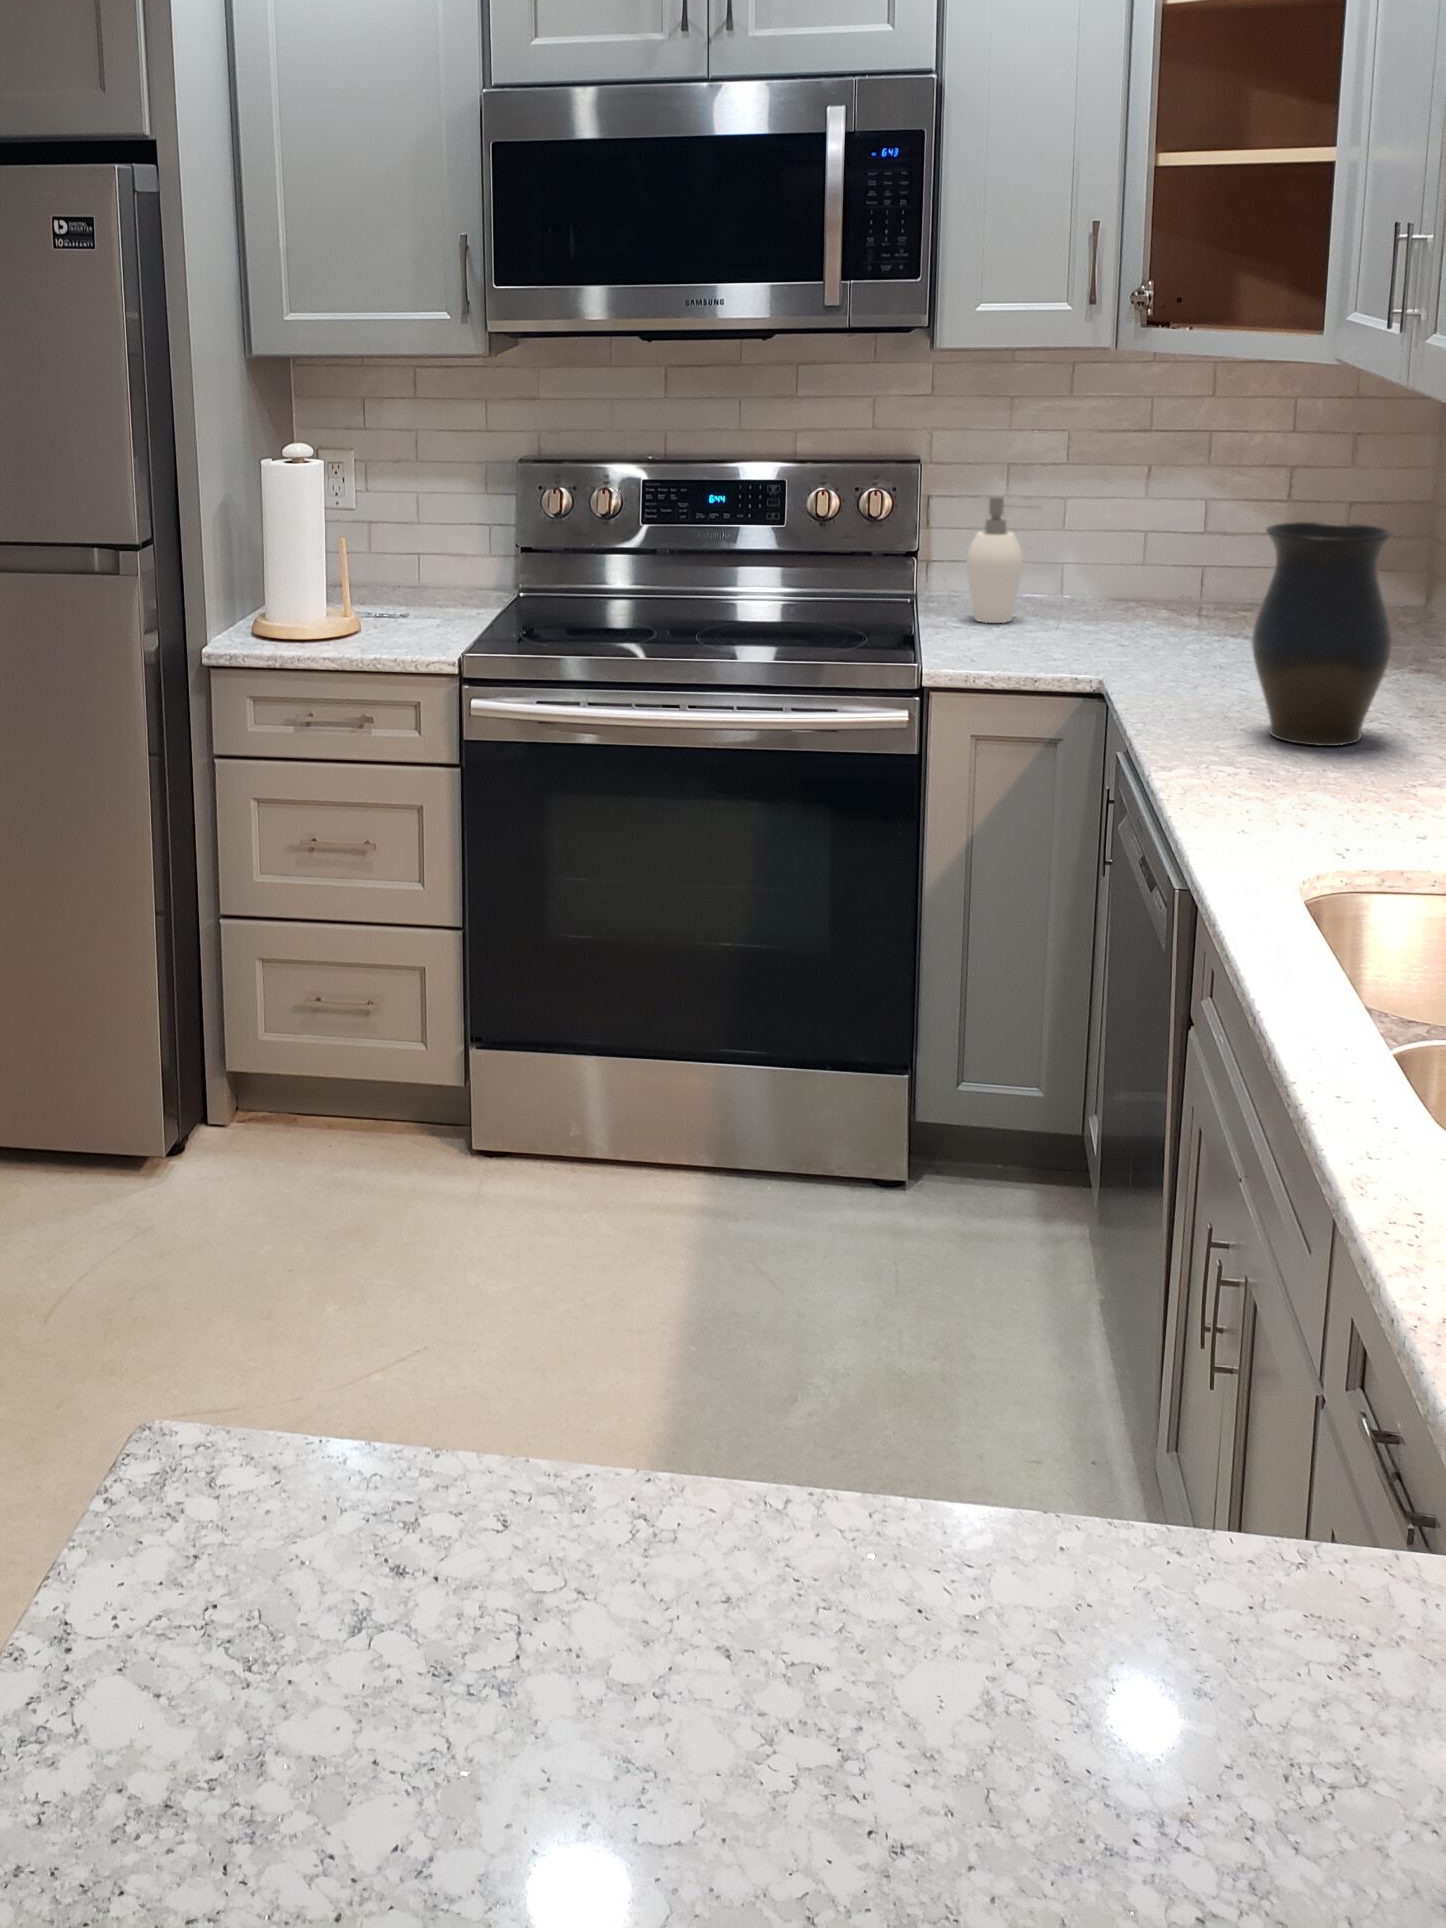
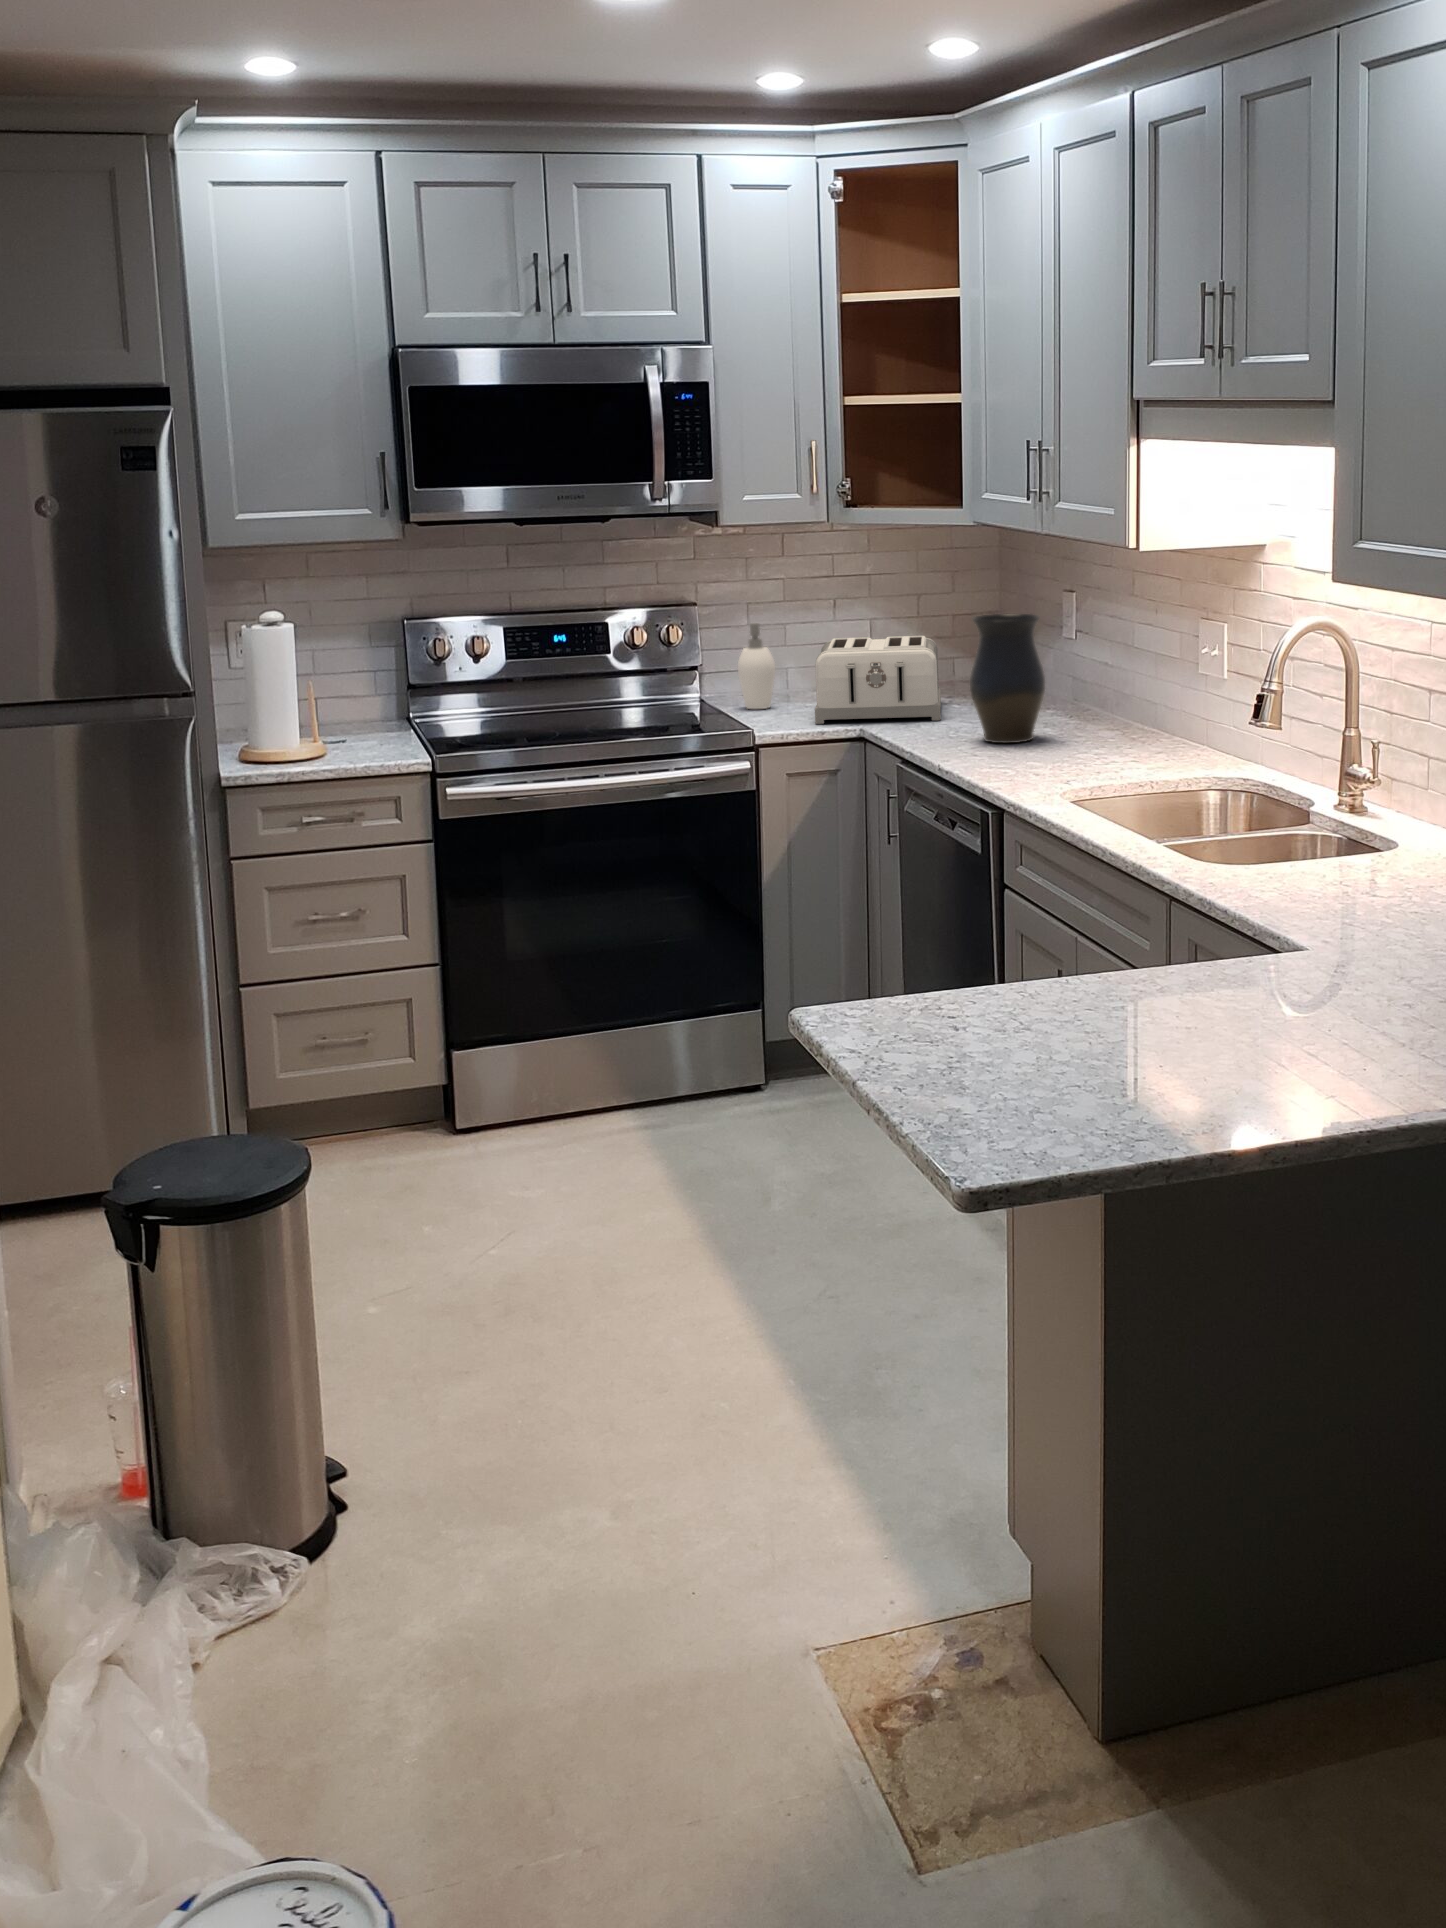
toaster: none [1039,529,1278,679] -> present [815,636,941,724]

